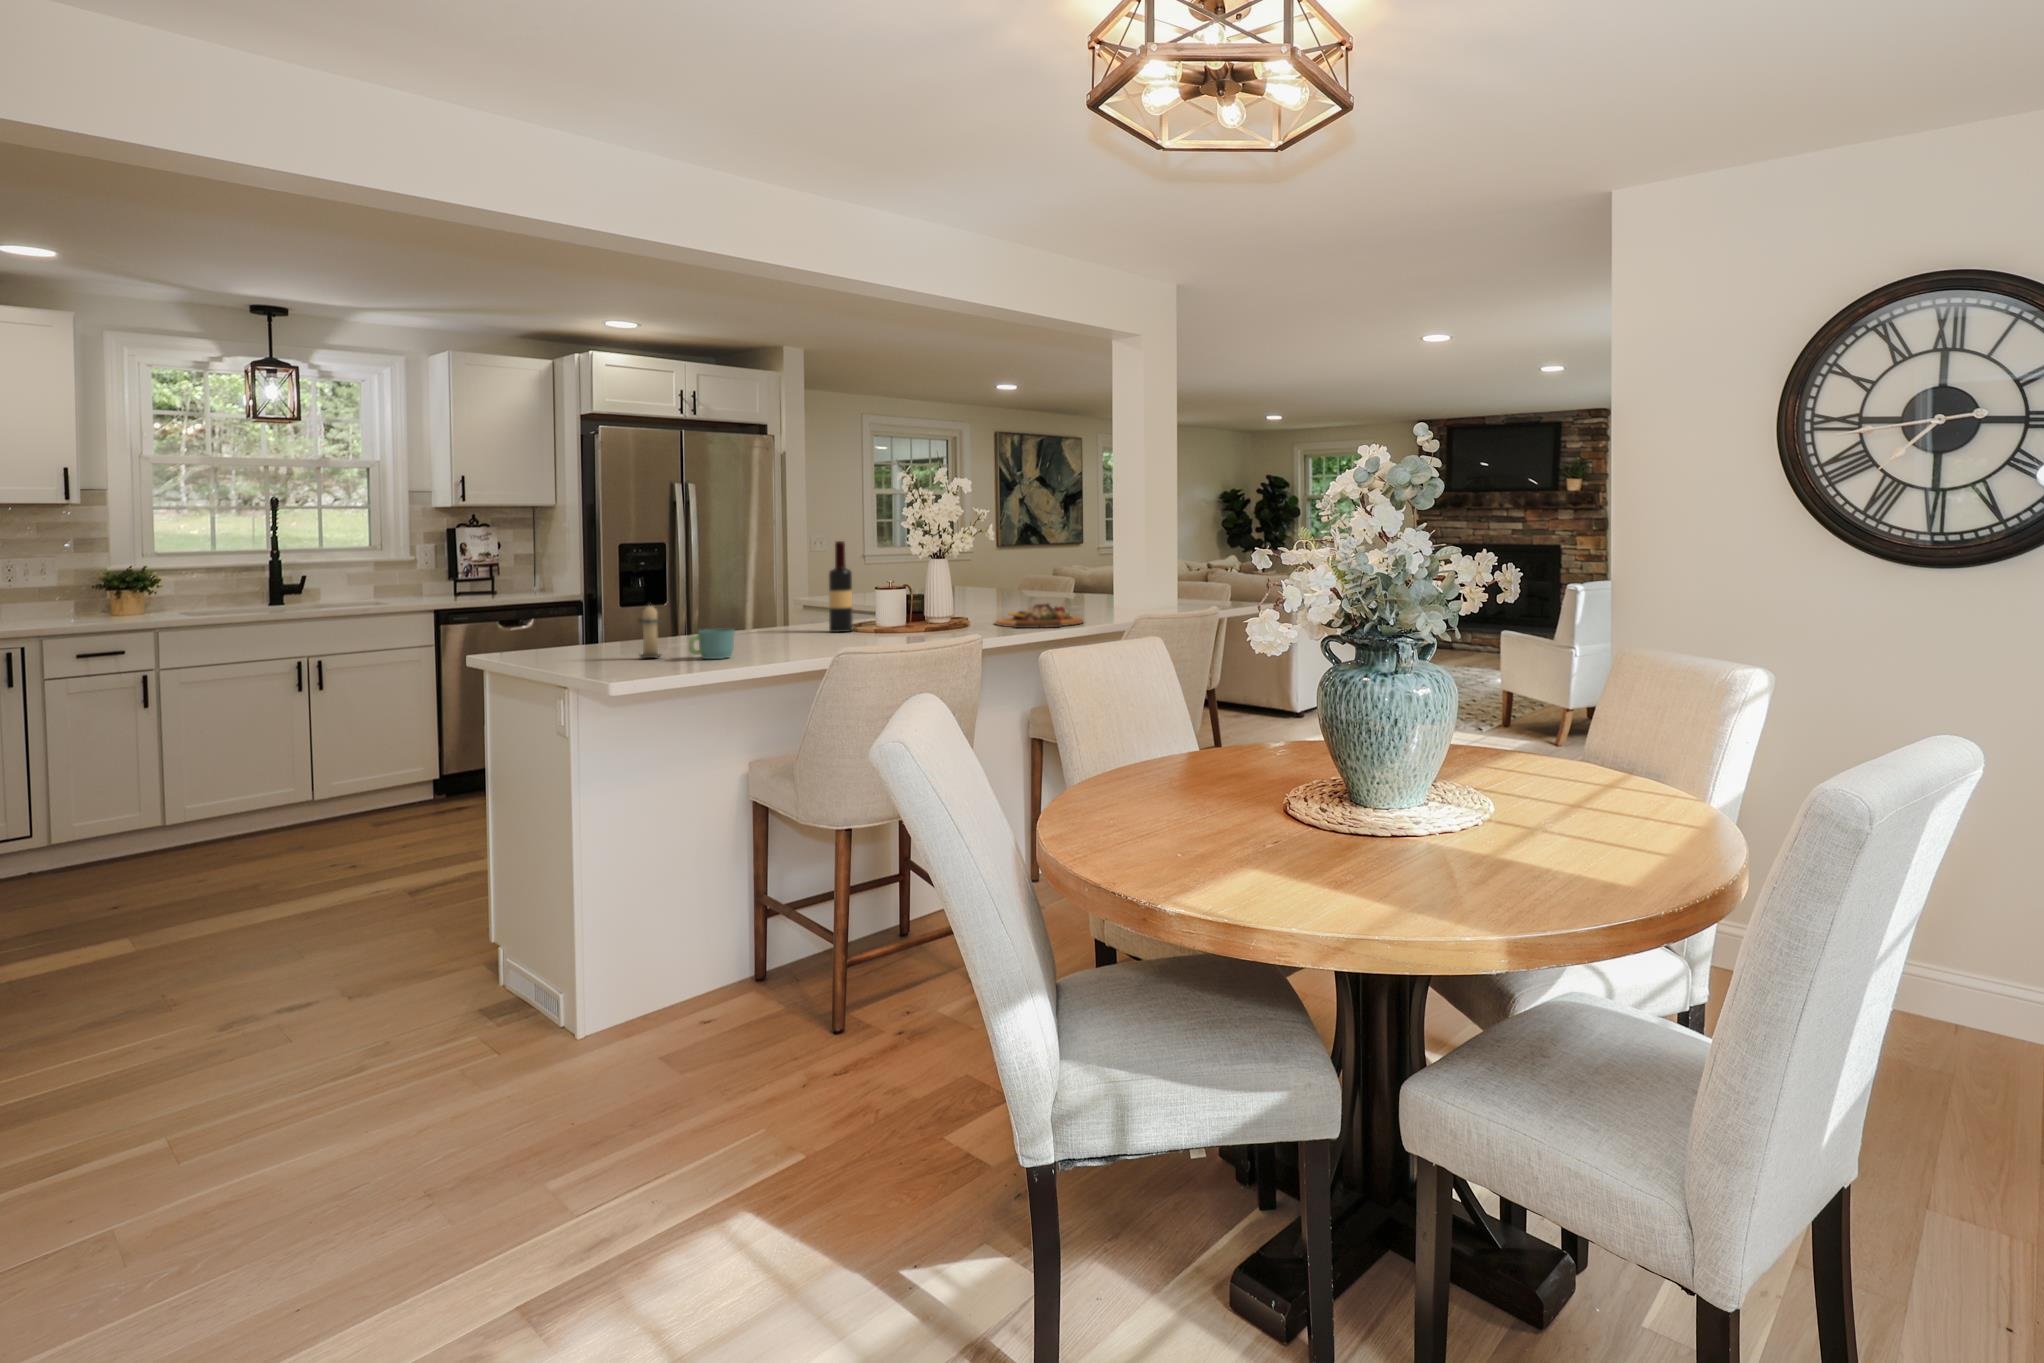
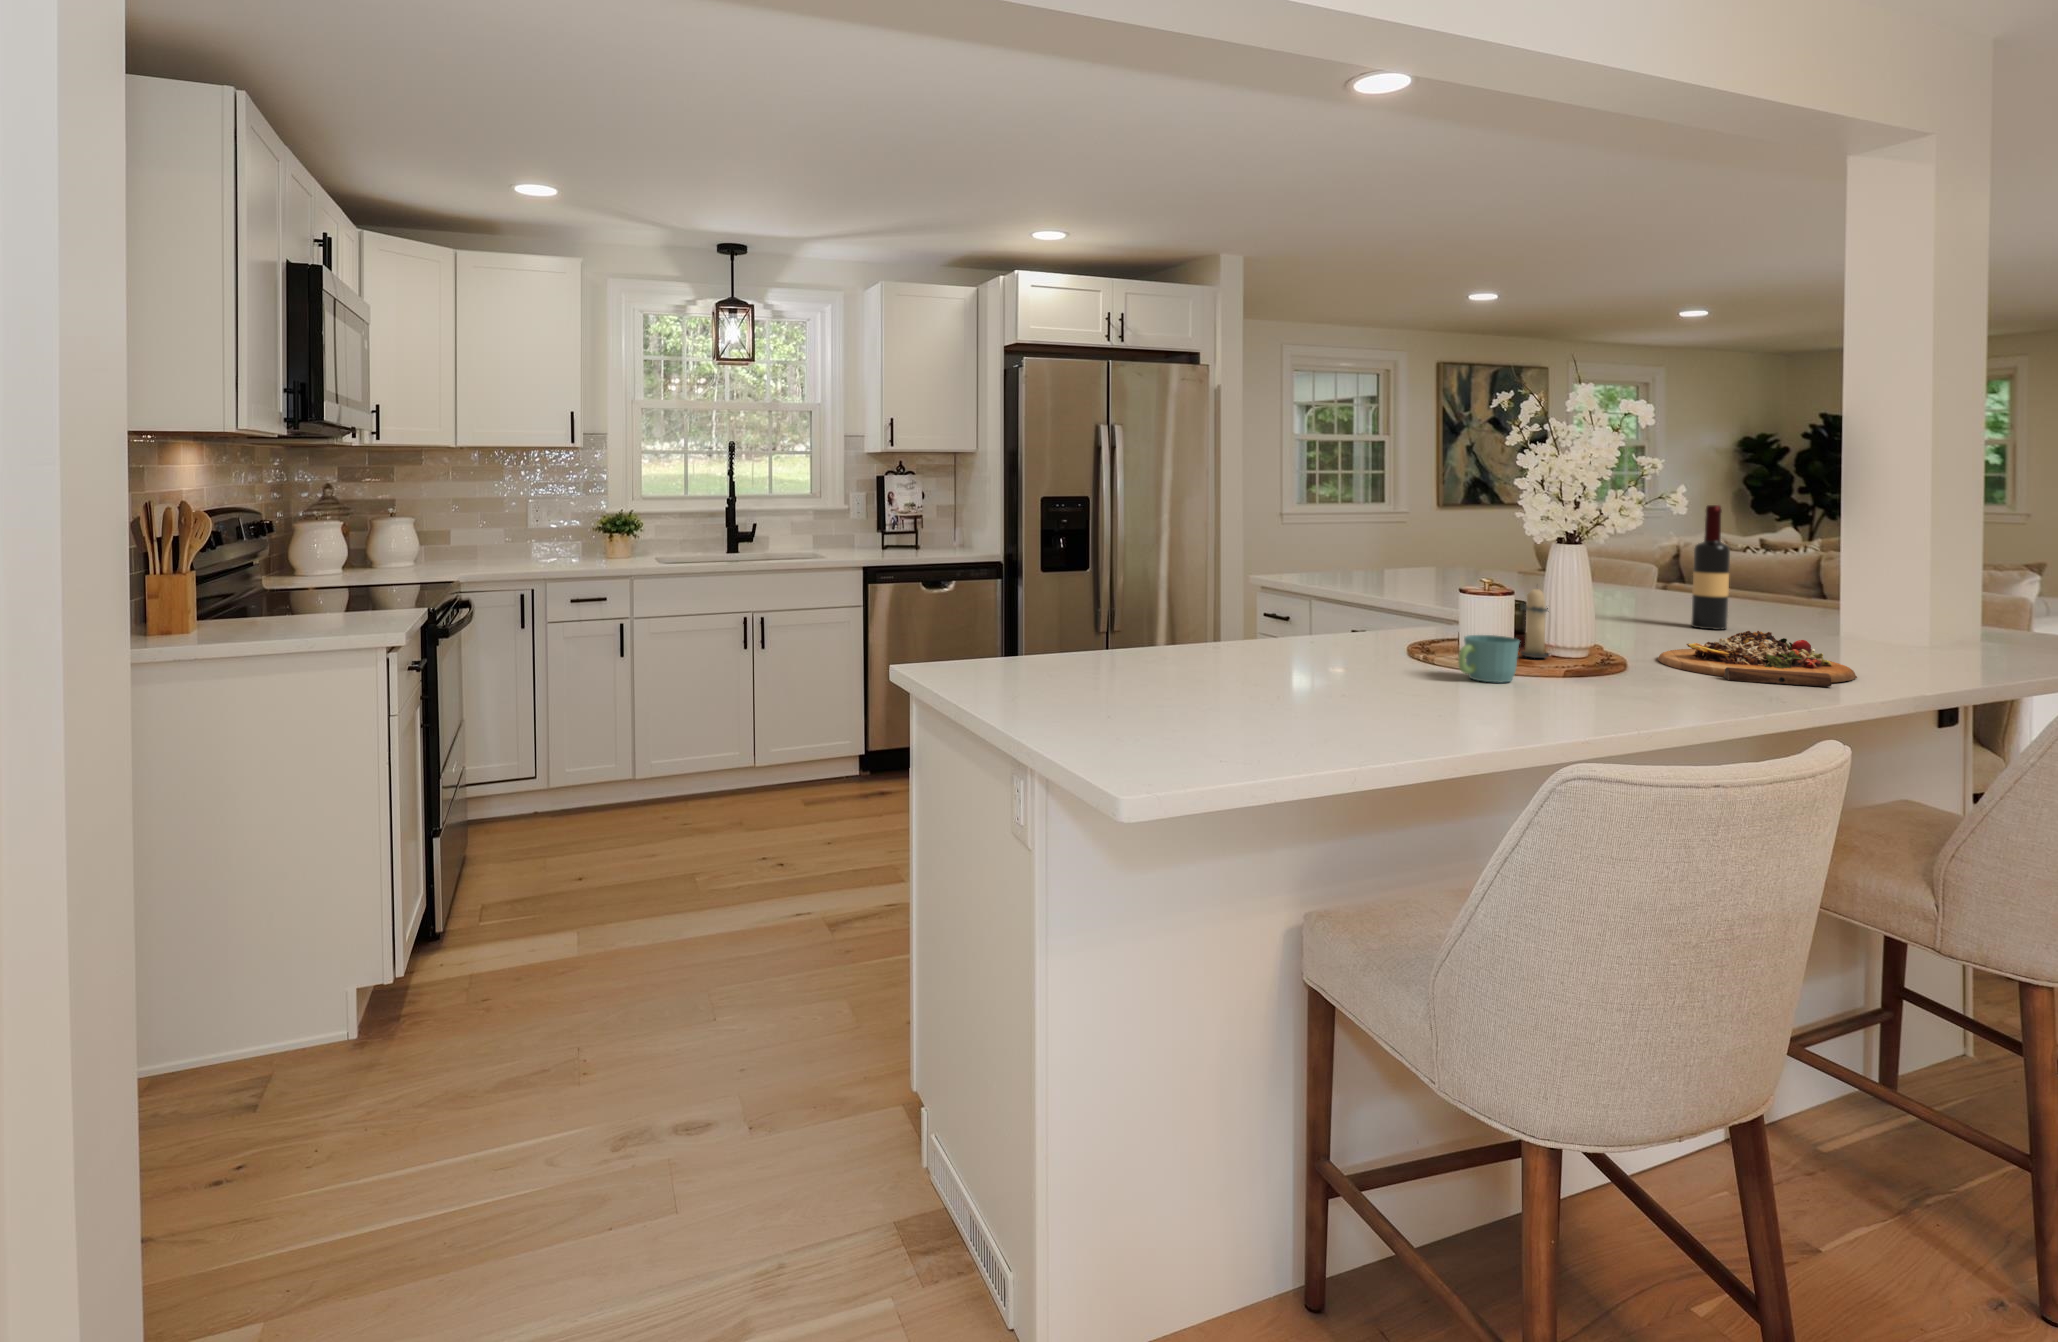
wine bottle: present [829,541,853,632] -> present [1691,505,1730,630]
candle: present [638,606,661,658] -> present [1519,589,1549,658]
mug: present [689,628,735,659] -> present [1458,635,1519,683]

